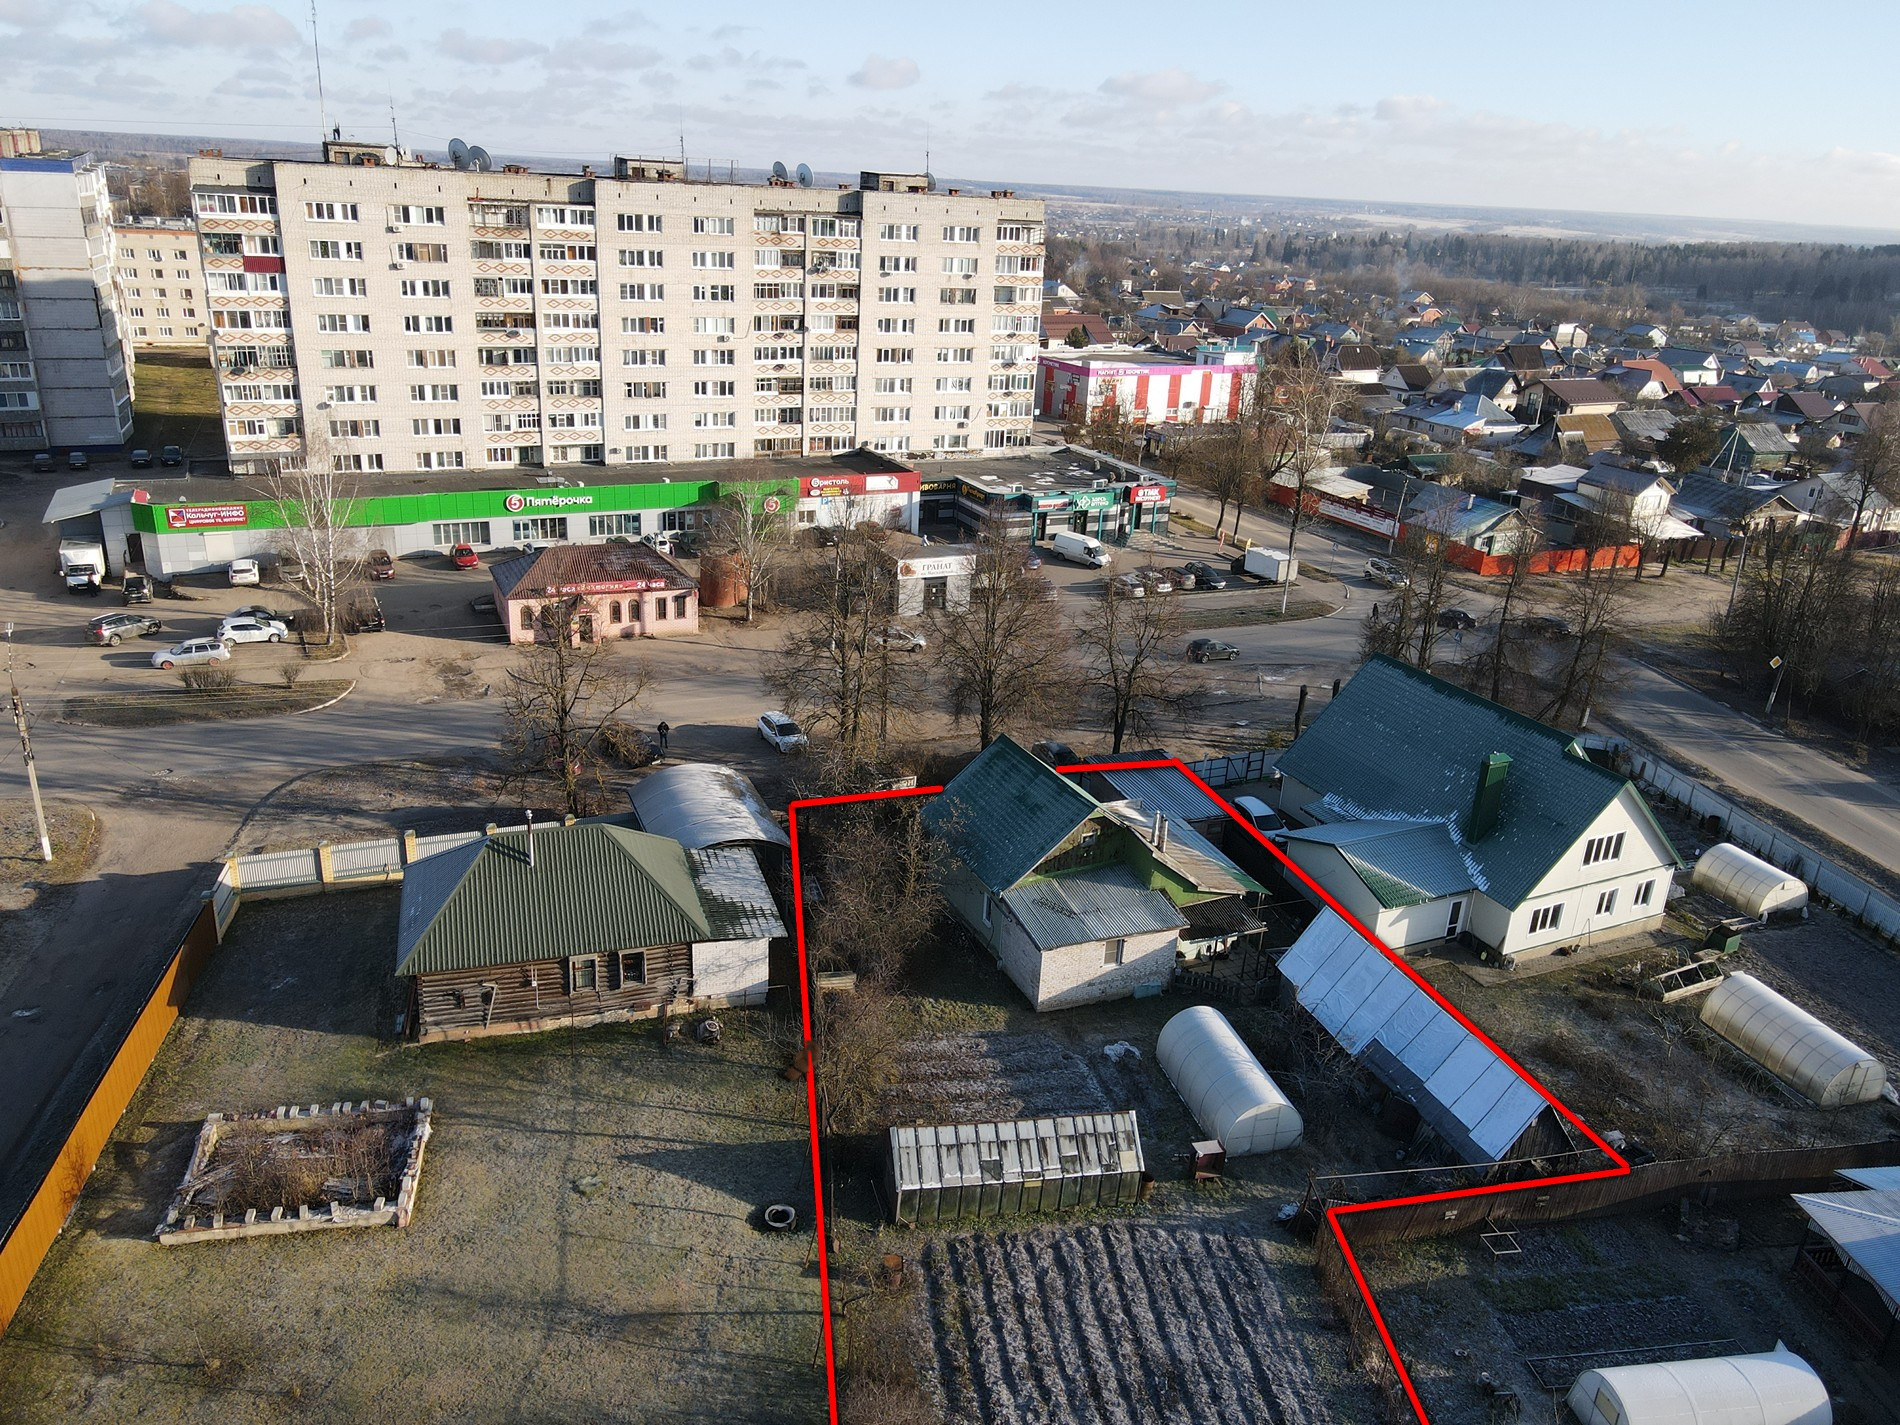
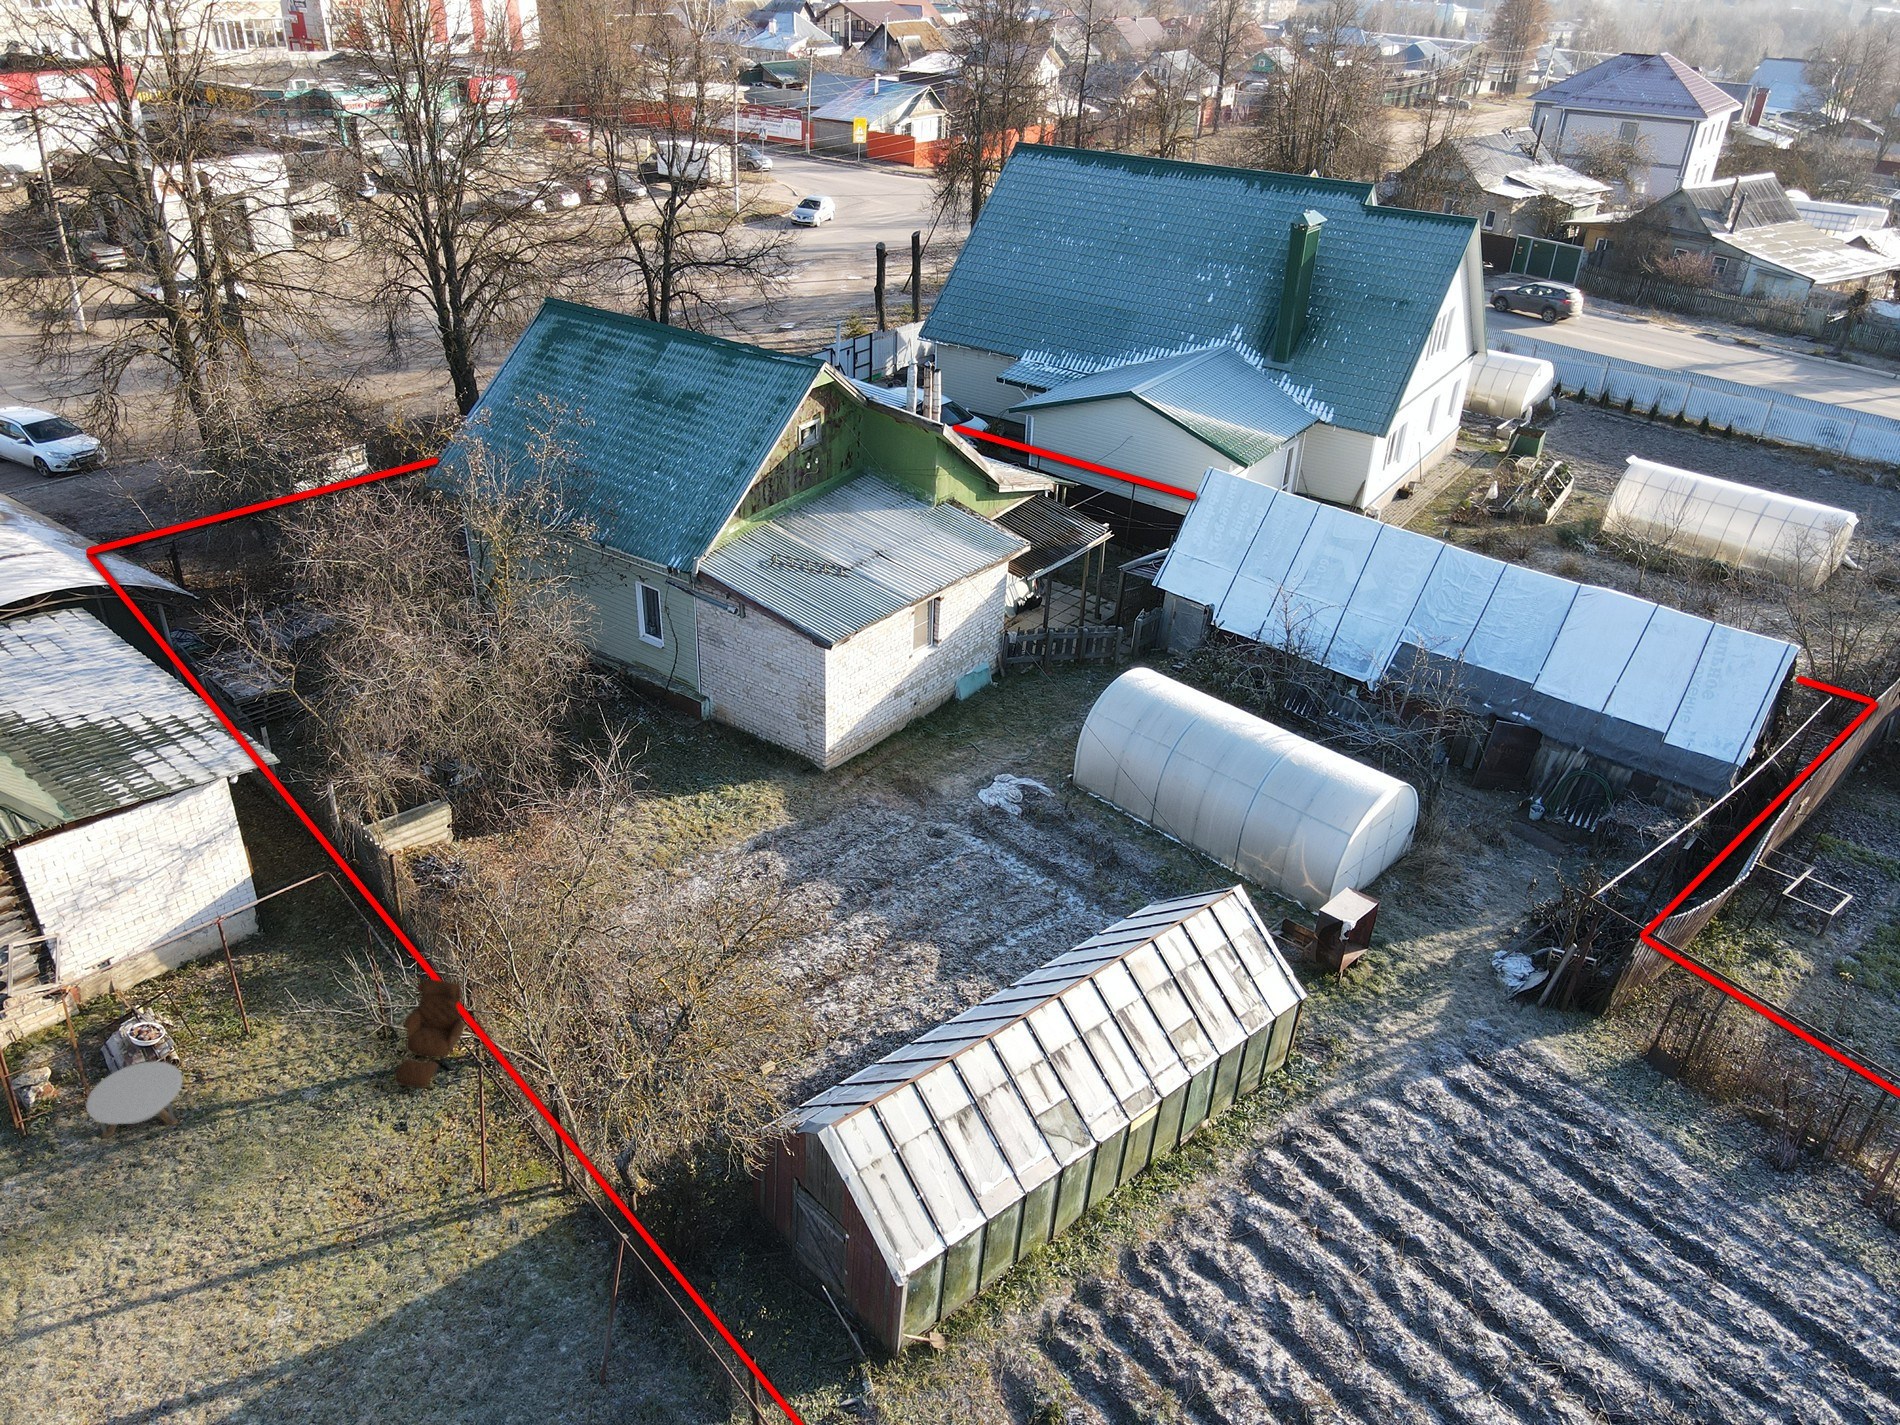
round table: none [686,1036,718,1062] -> present [86,1062,183,1138]

